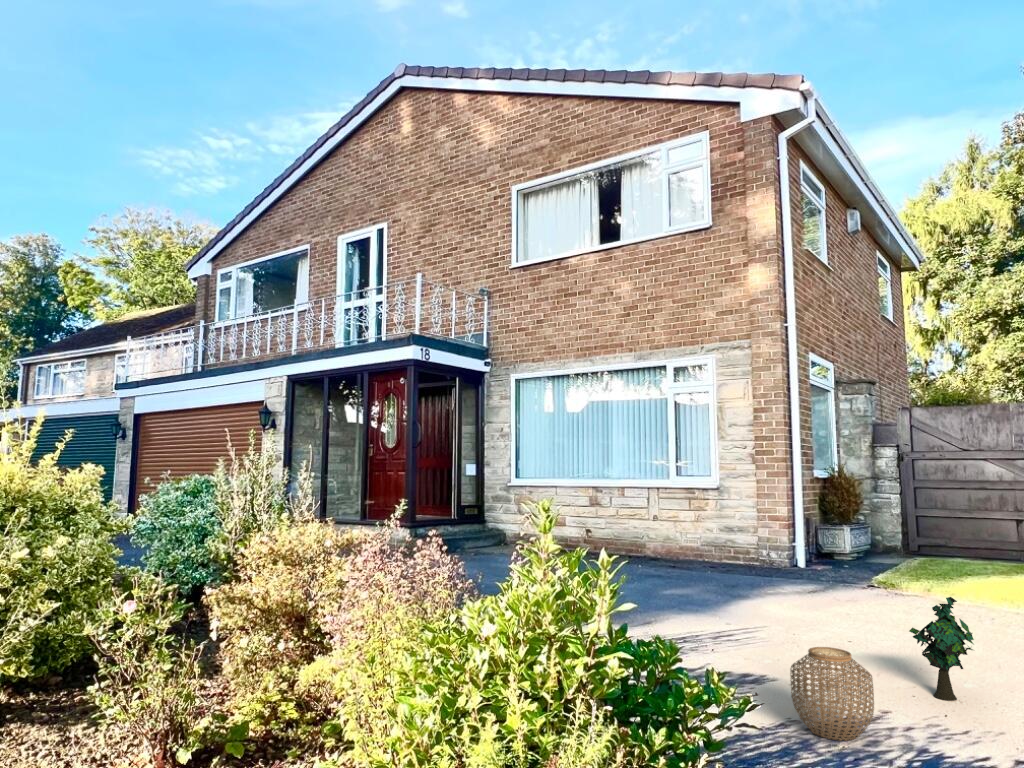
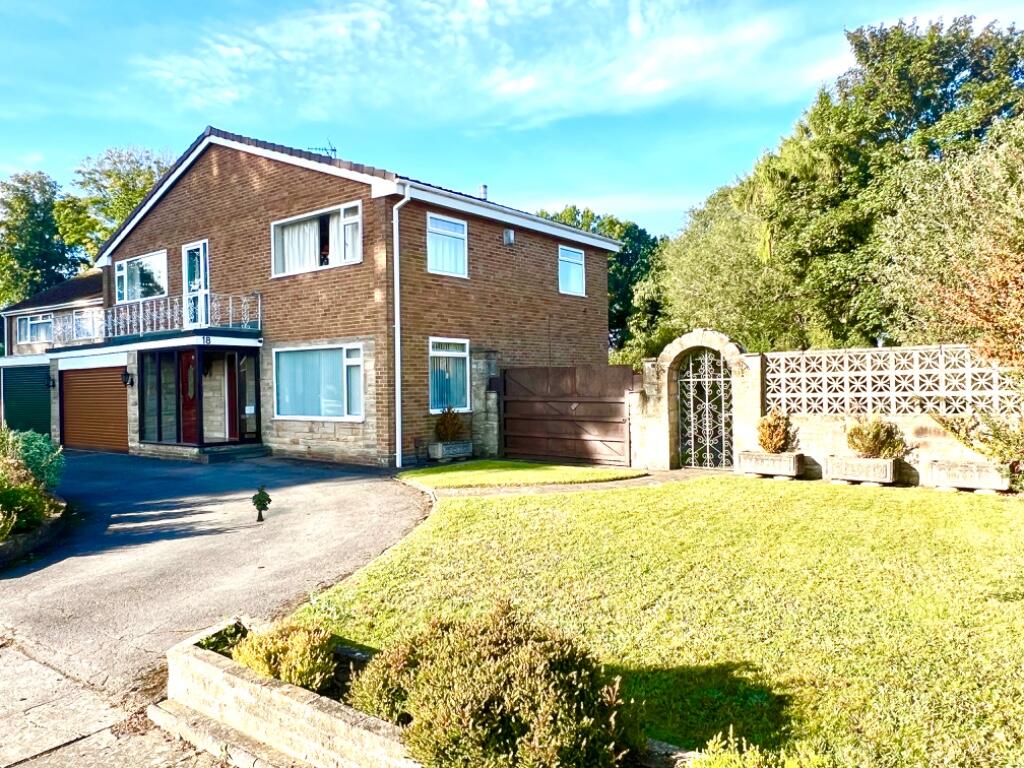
woven basket: present [790,647,874,741] -> none [173,502,201,531]

